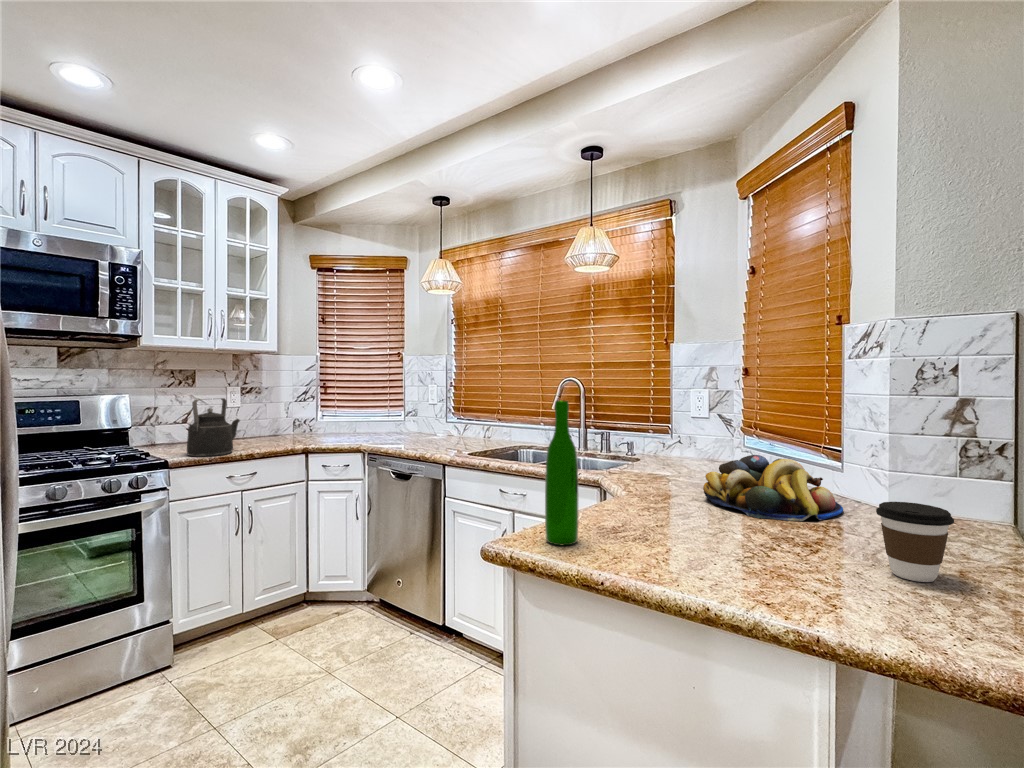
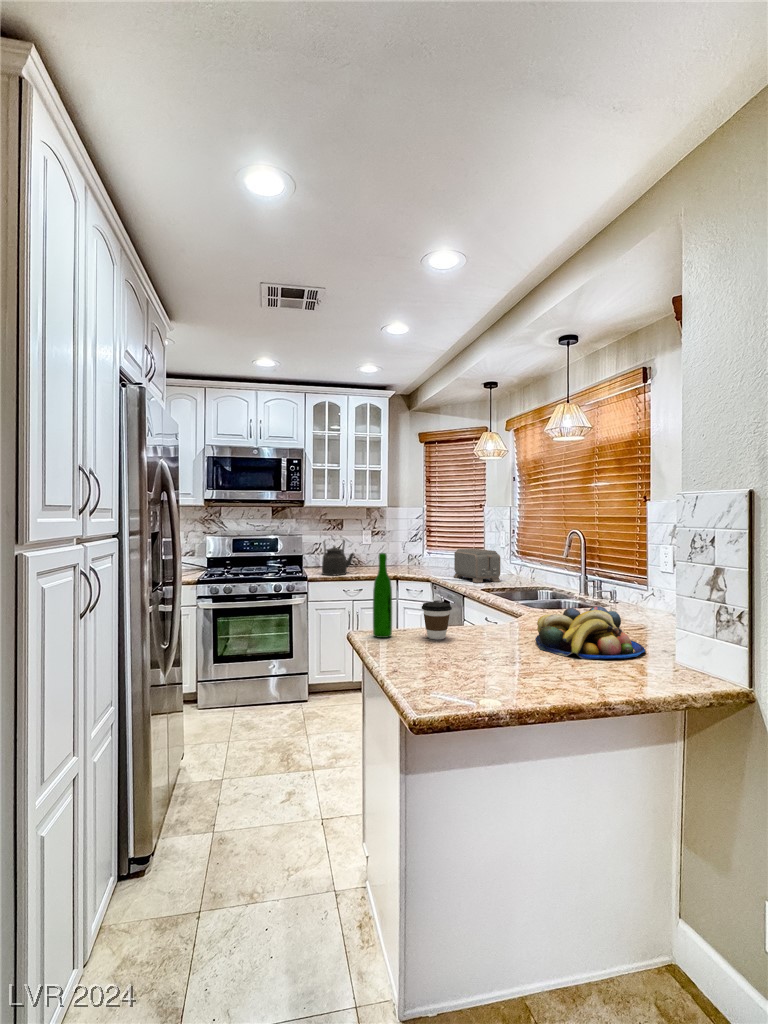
toaster: none [397,405,462,447] -> present [454,549,500,583]
coffee cup: present [876,502,954,582] -> present [422,602,452,639]

